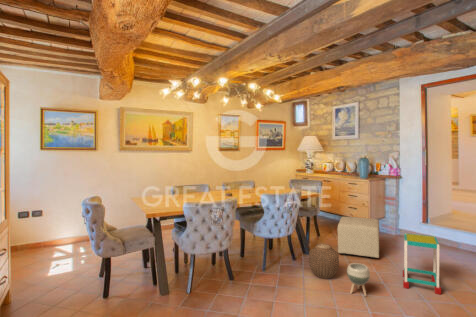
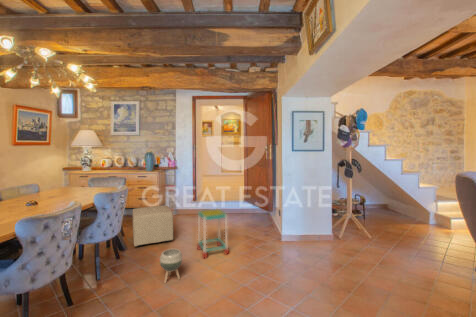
woven basket: present [309,244,339,279] -> none [110,239,145,280]

